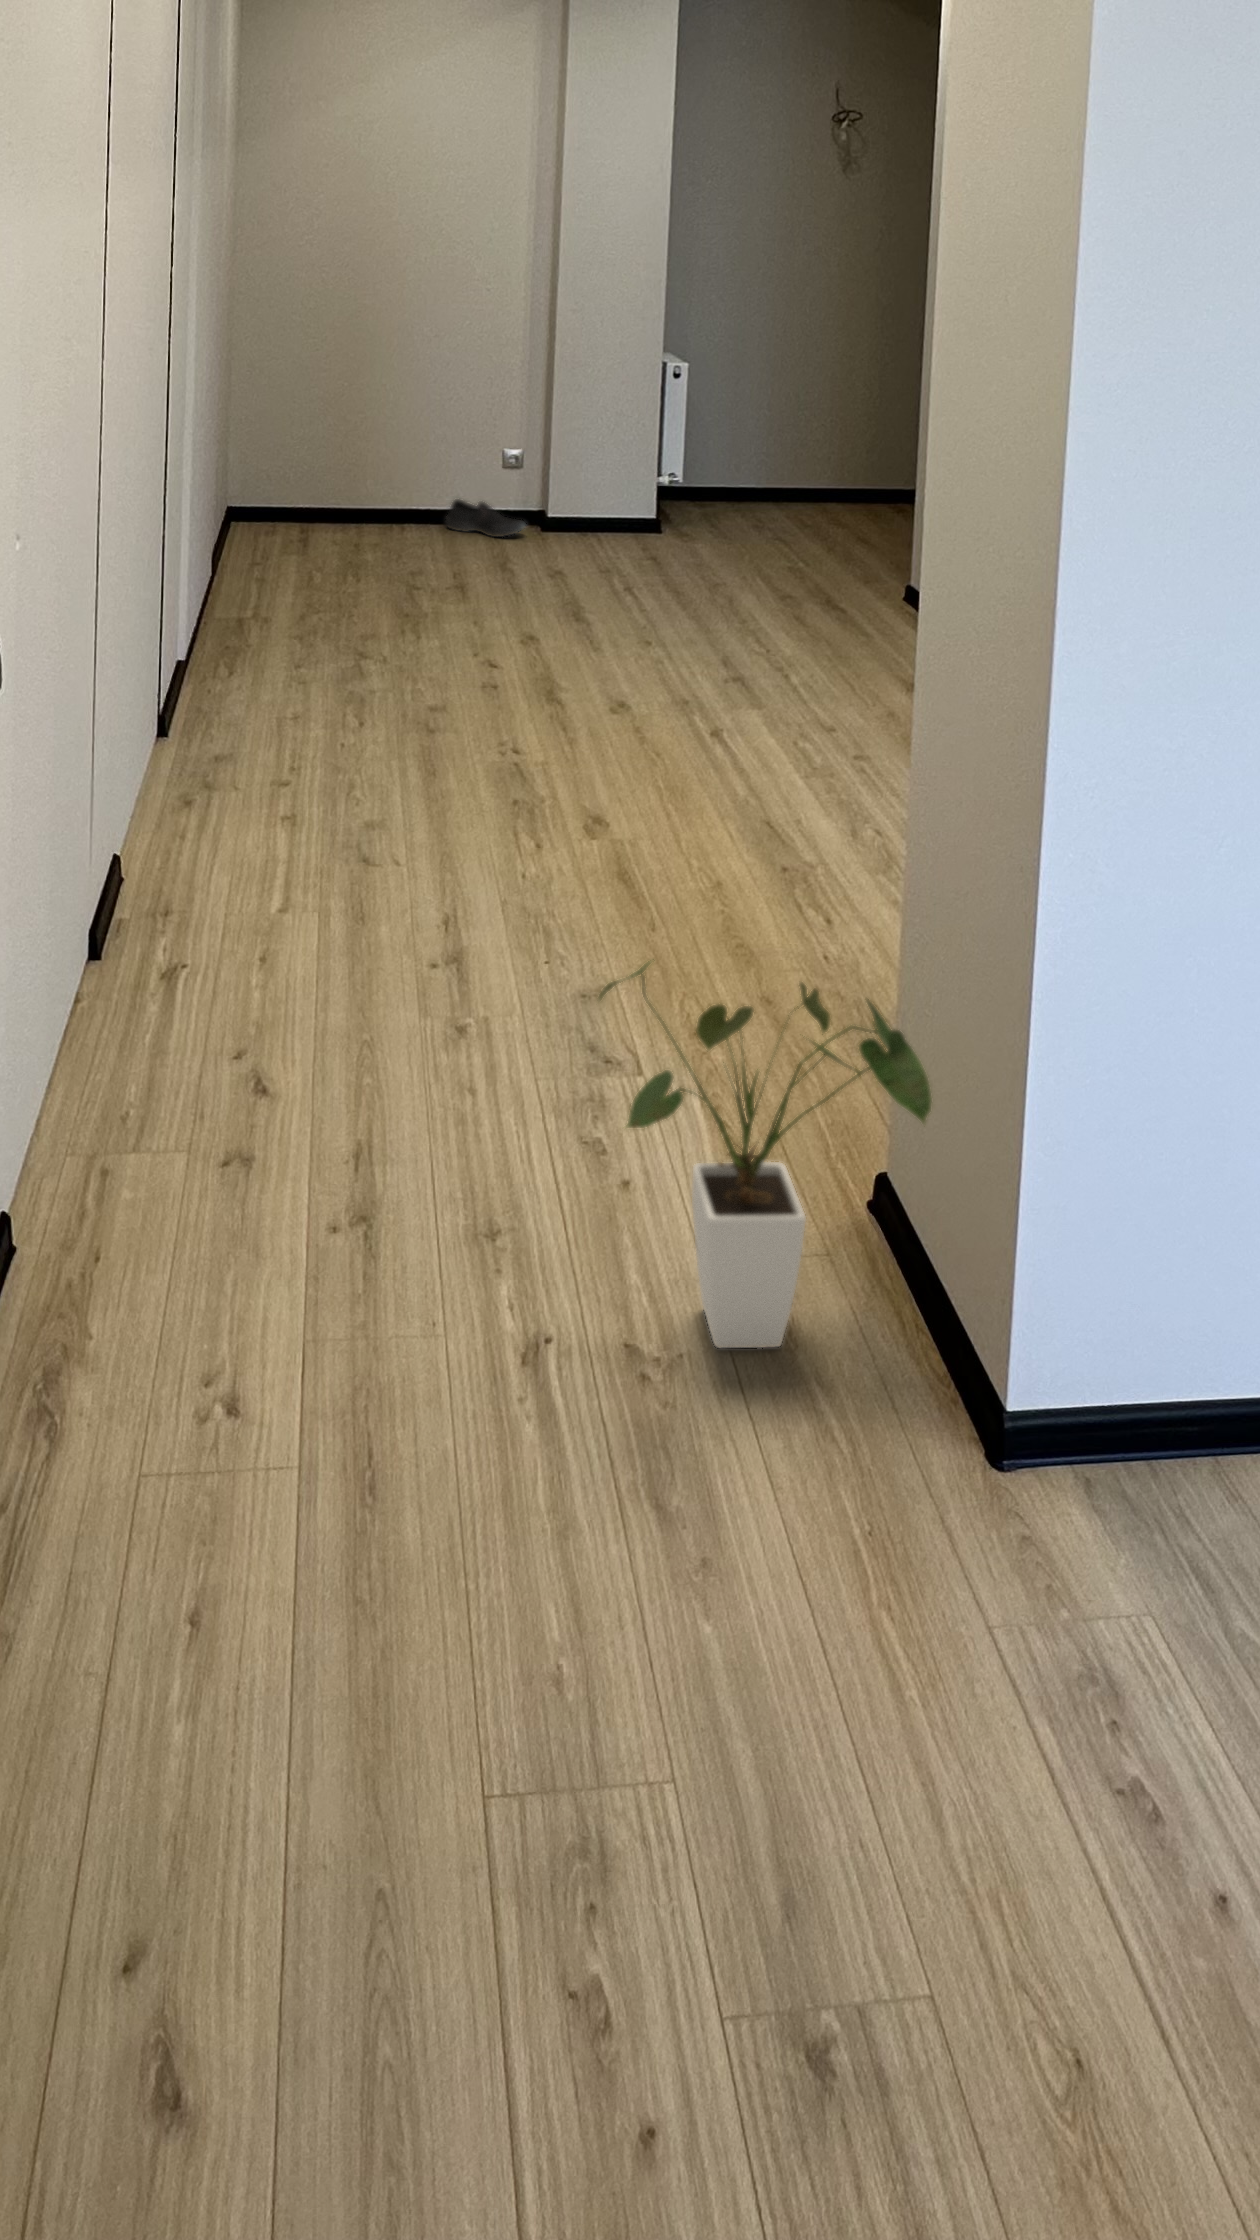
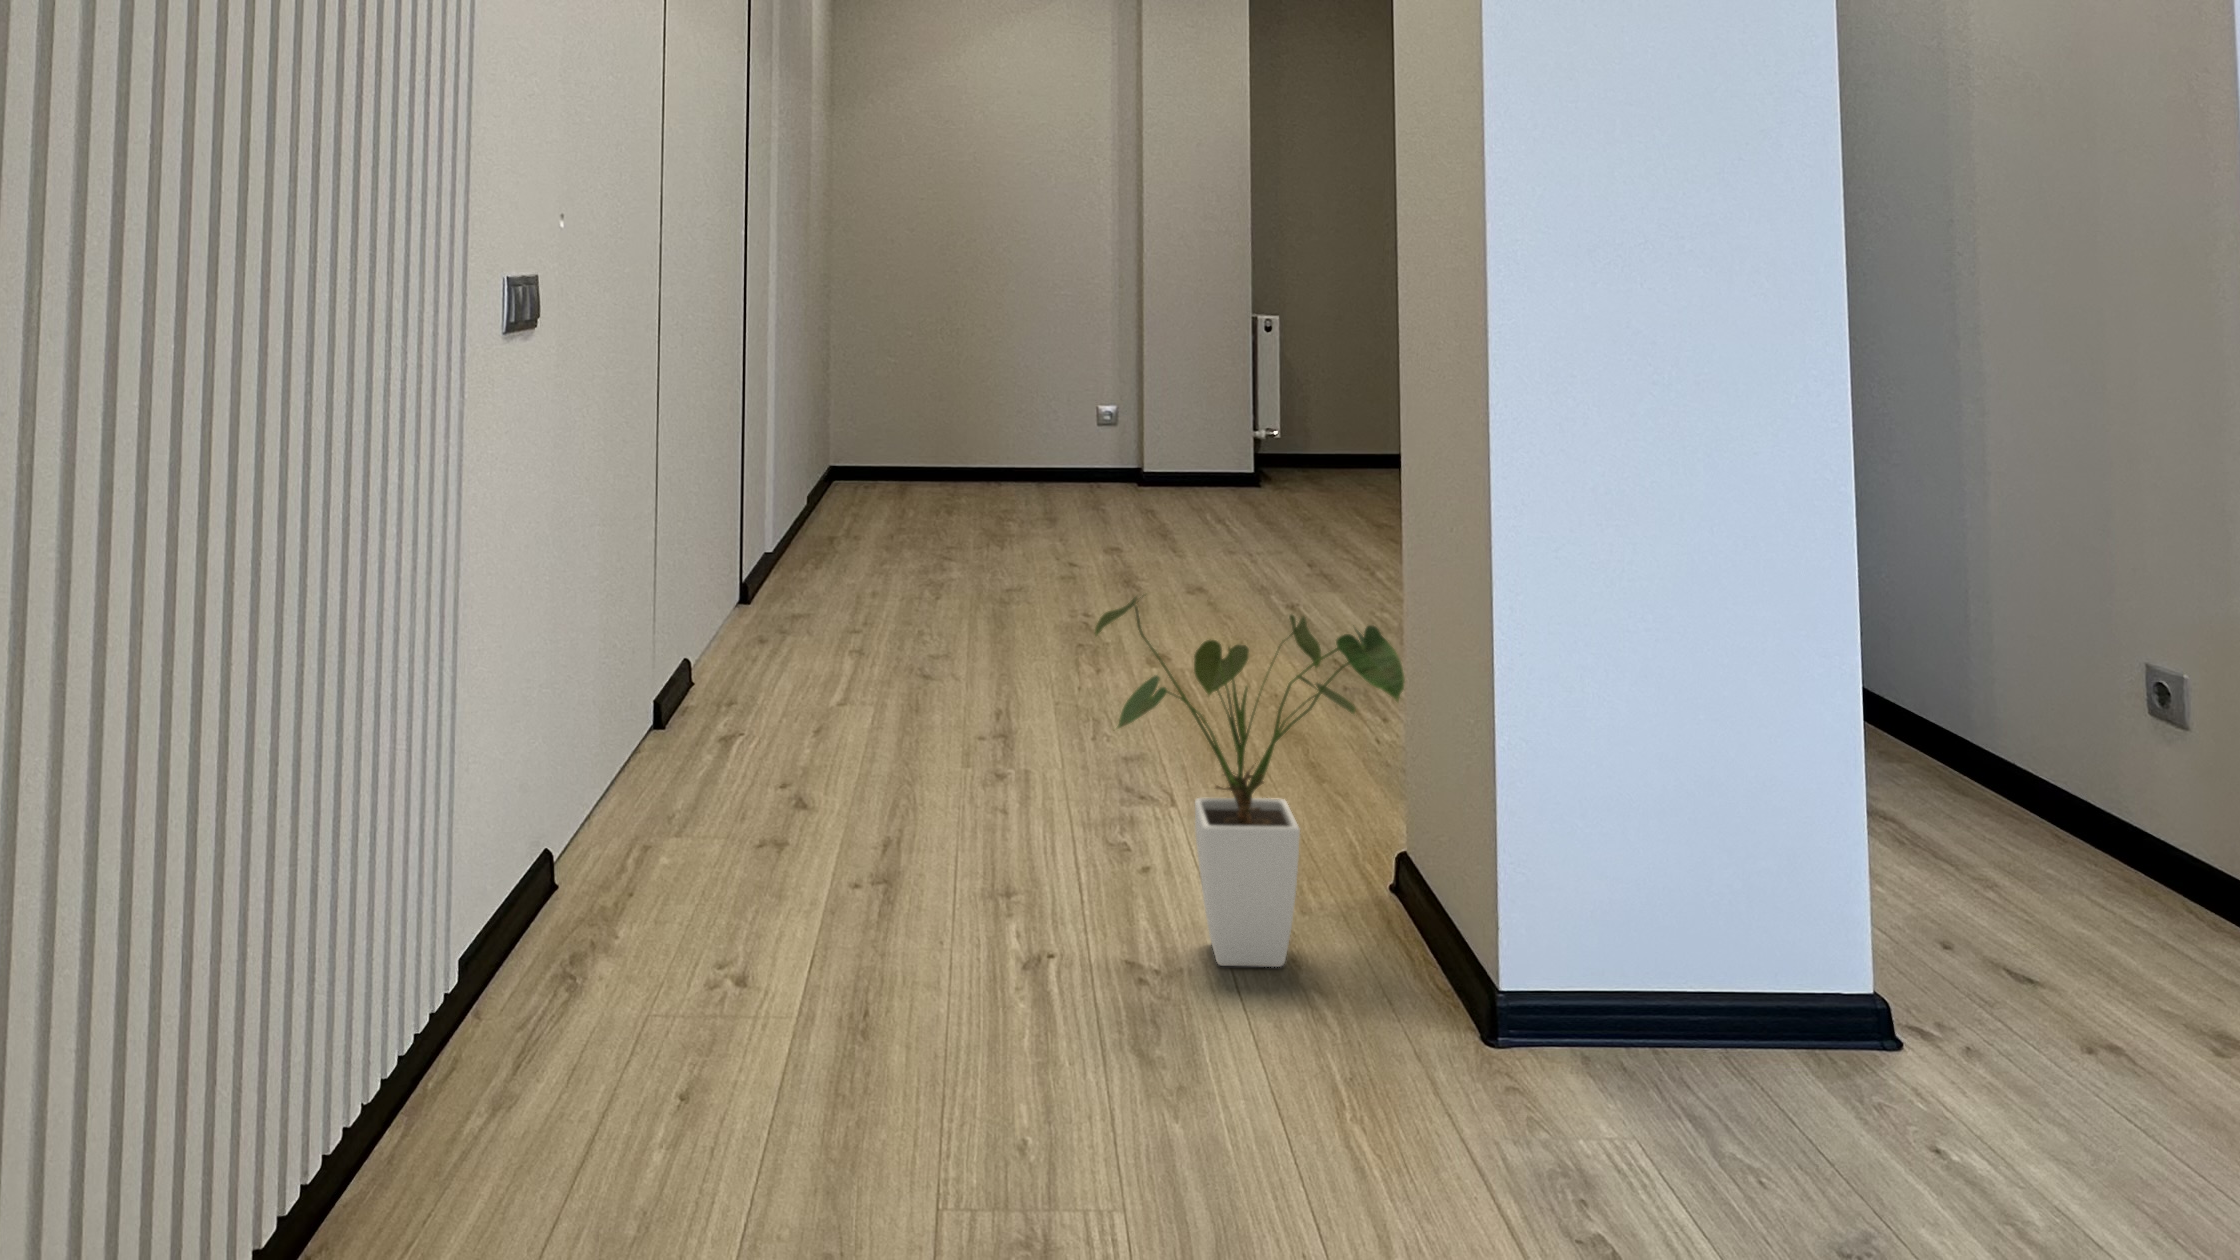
shoe: present [446,499,525,537] -> none [1045,456,1123,489]

